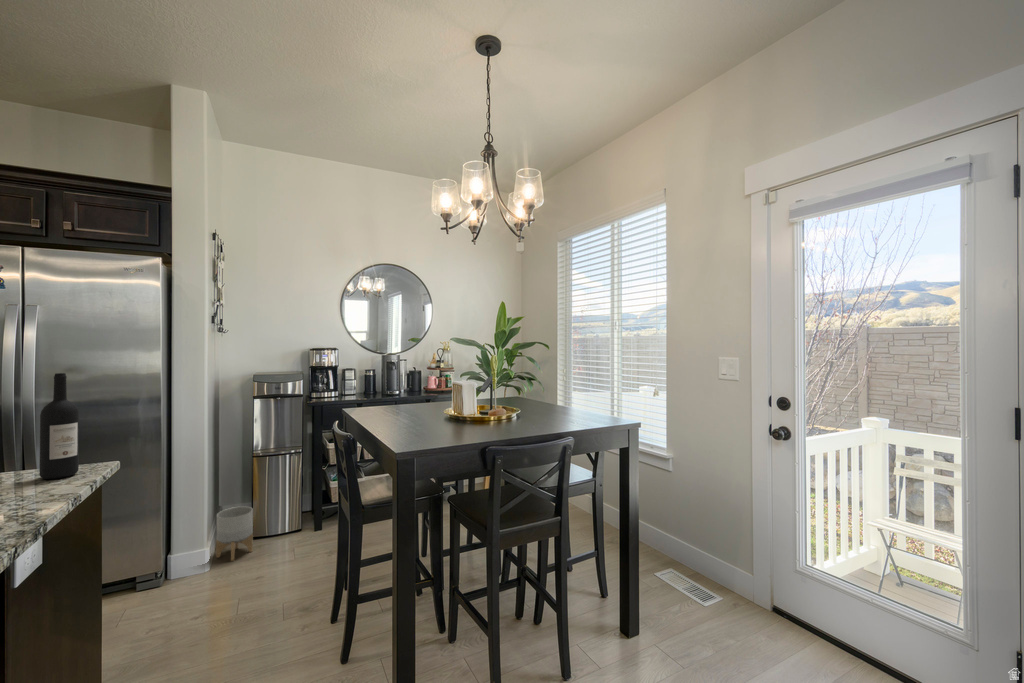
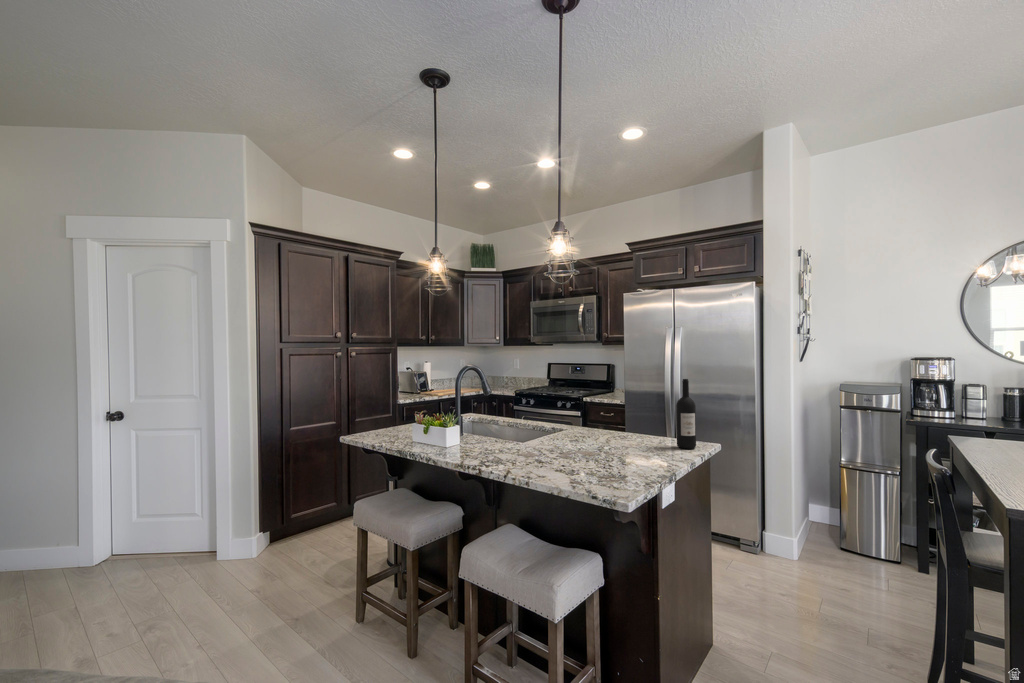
planter: present [216,506,253,561] -> none [806,513,843,565]

